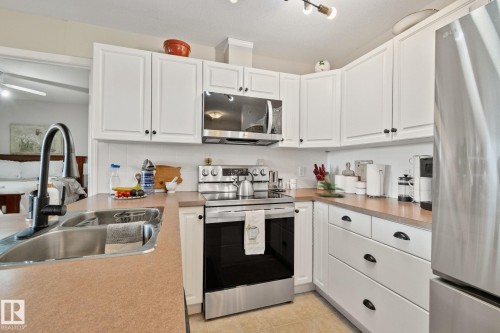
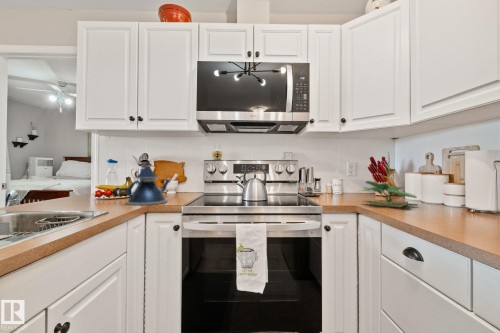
teapot: none [159,169,189,203] -> present [126,162,171,205]

